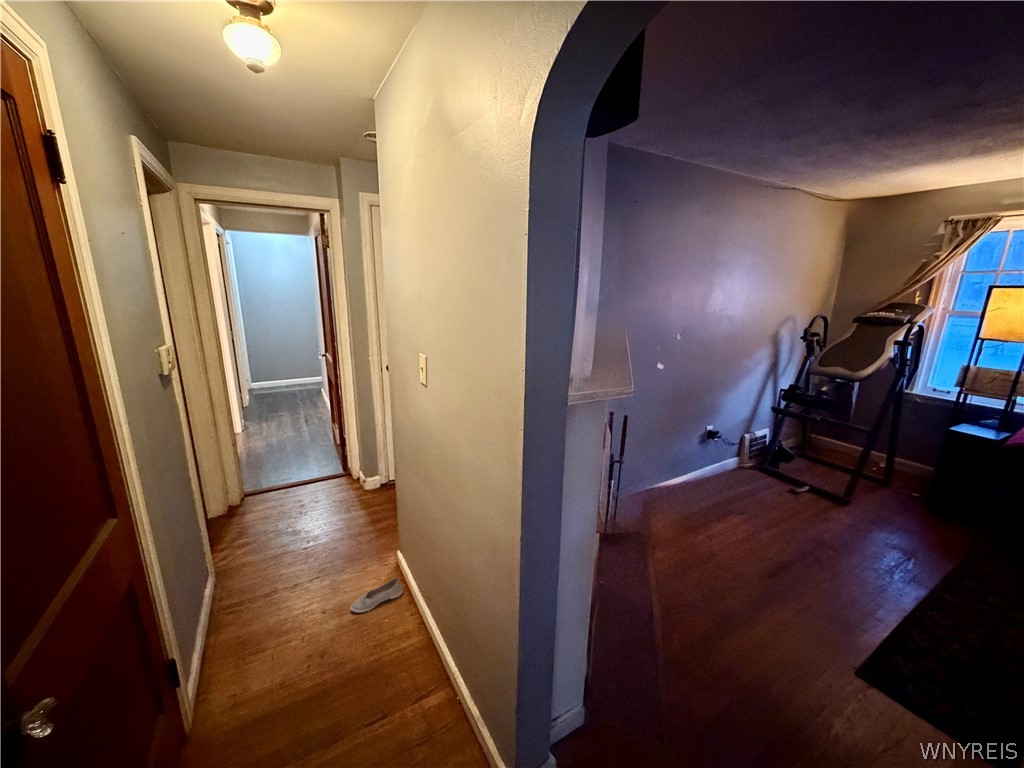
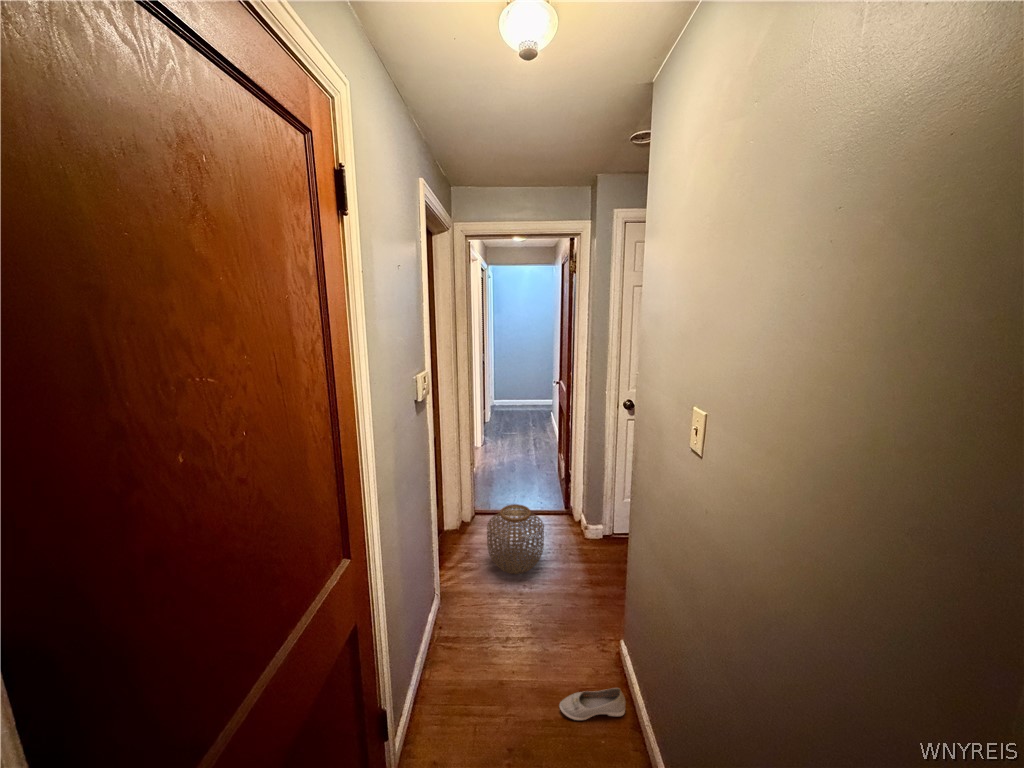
woven basket: none [261,471,324,535] -> present [487,504,544,574]

